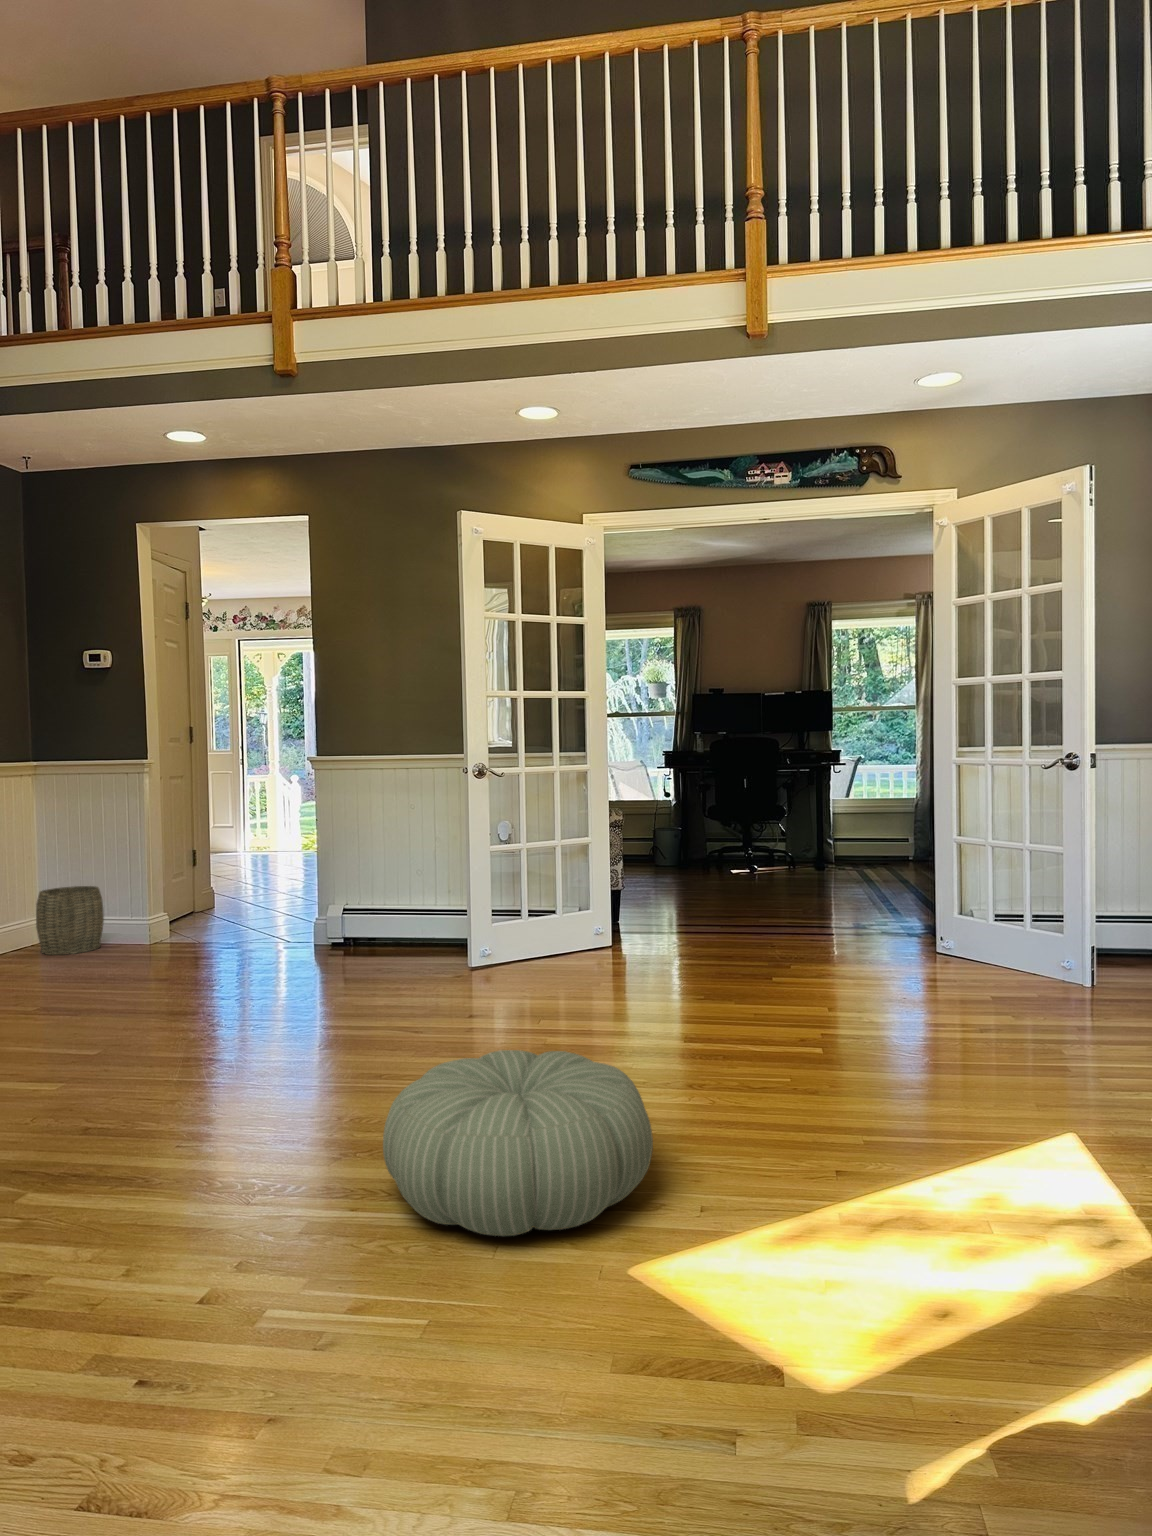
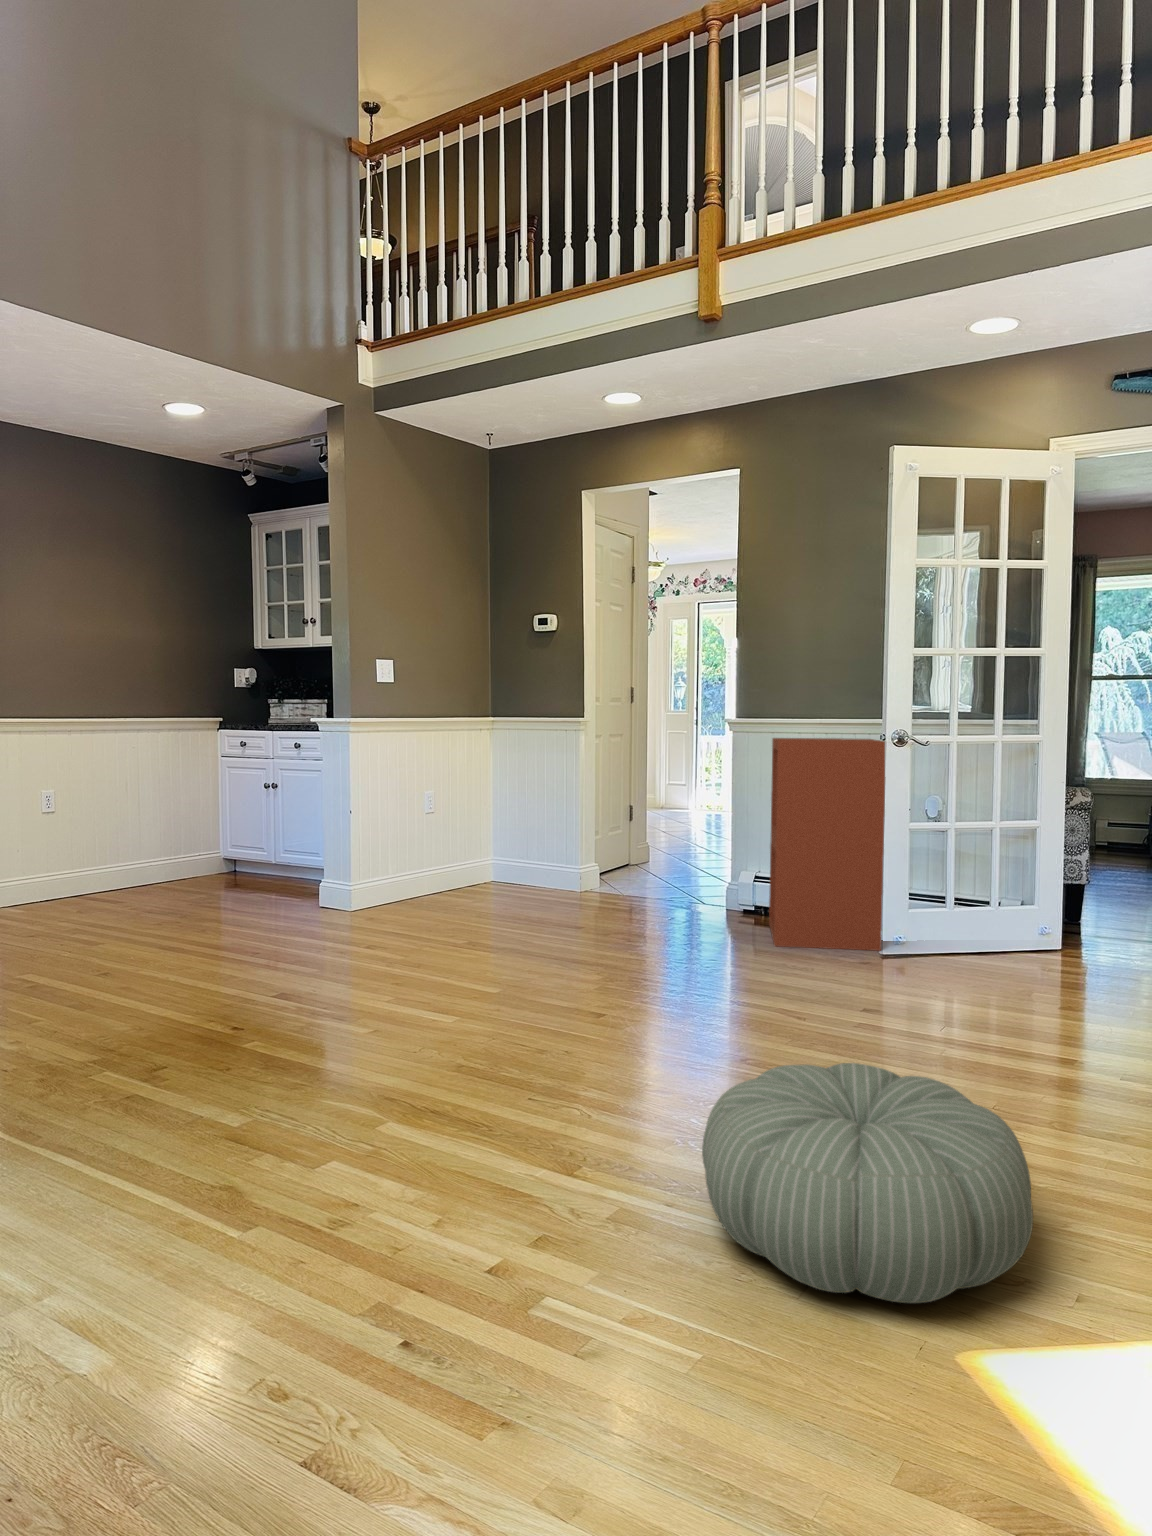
bookshelf: none [357,772,470,975] -> present [769,738,886,951]
woven basket: present [36,886,104,955] -> none [490,829,544,889]

